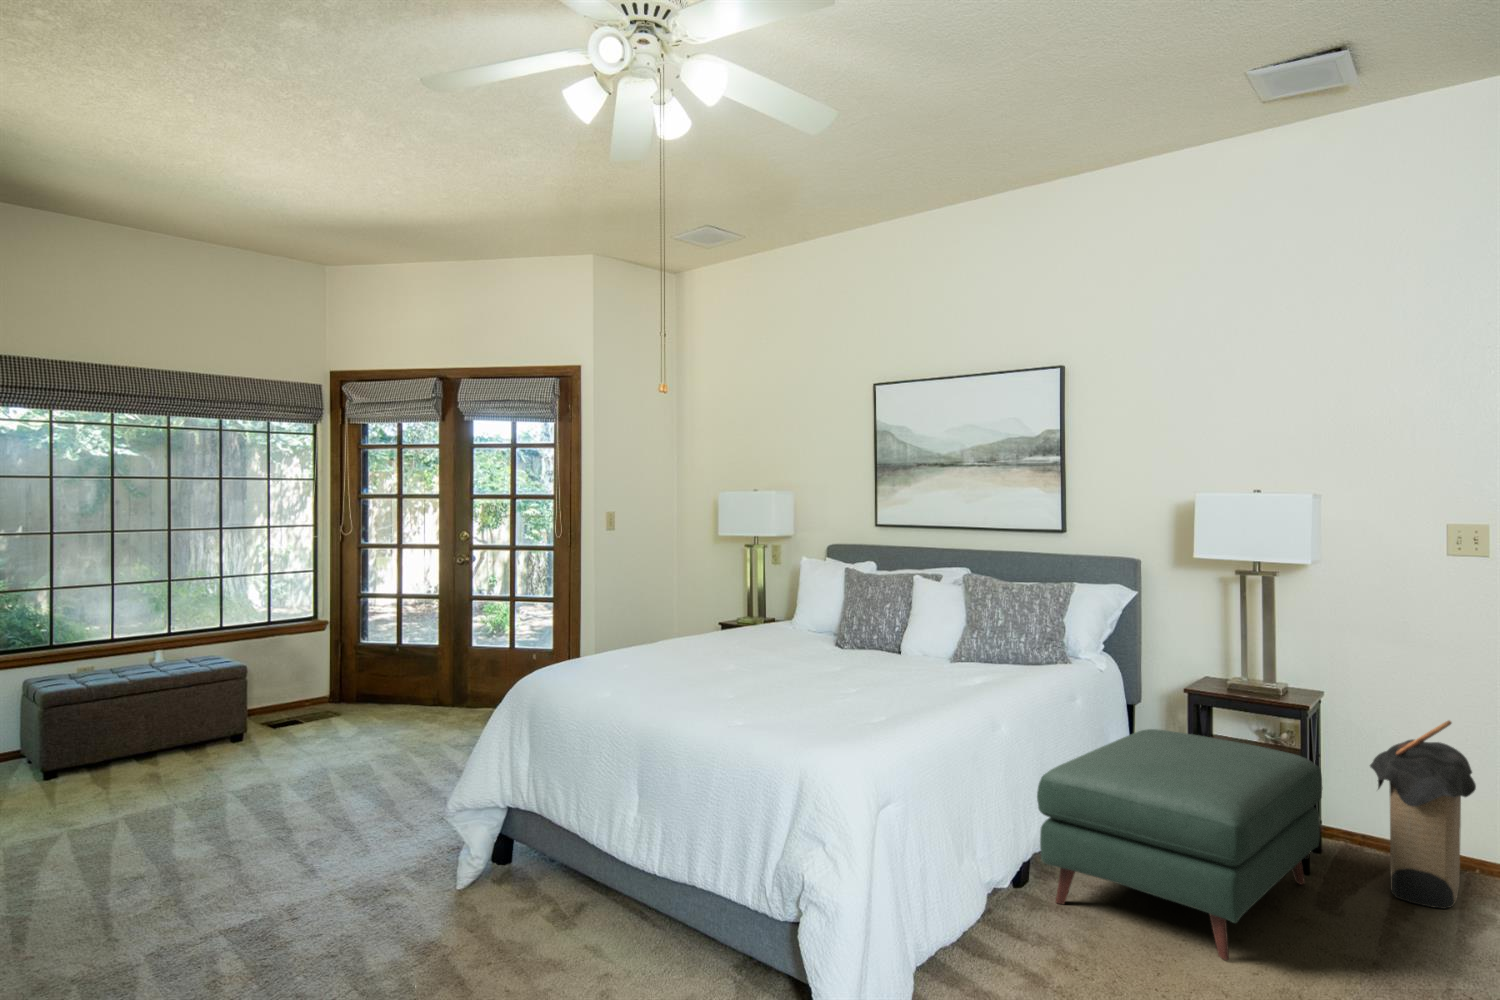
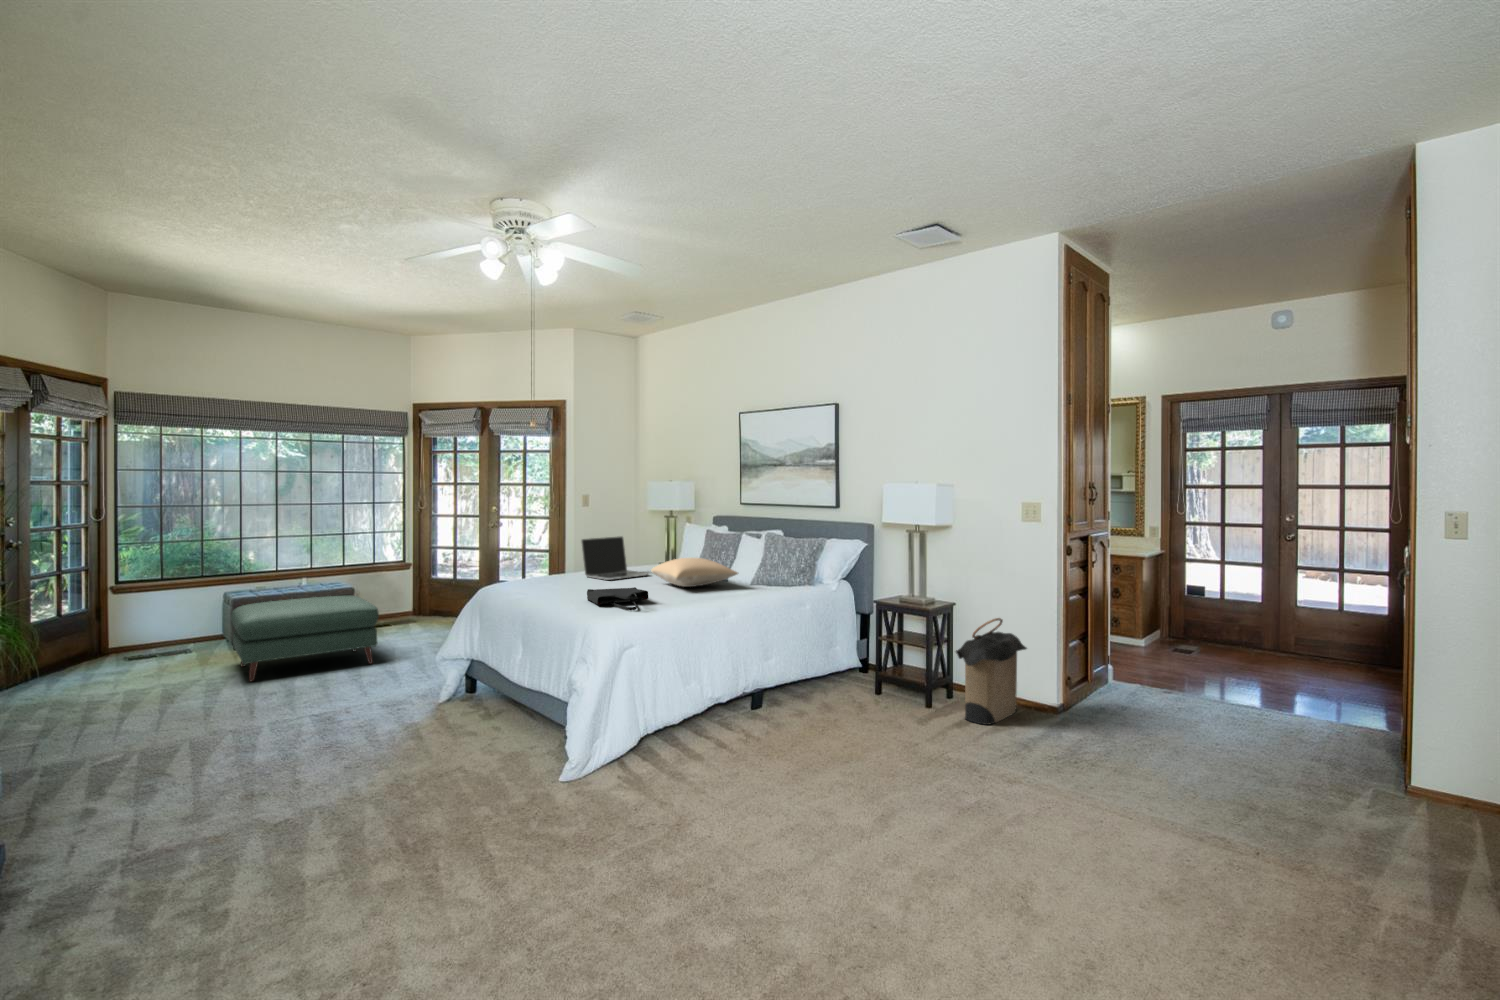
laptop: none [668,581,779,657] -> present [581,536,649,580]
pillow: none [803,619,962,669] -> present [651,558,738,587]
tote bag: none [745,677,863,726] -> present [587,587,648,610]
ottoman: present [1037,729,1323,960] -> present [231,596,379,681]

